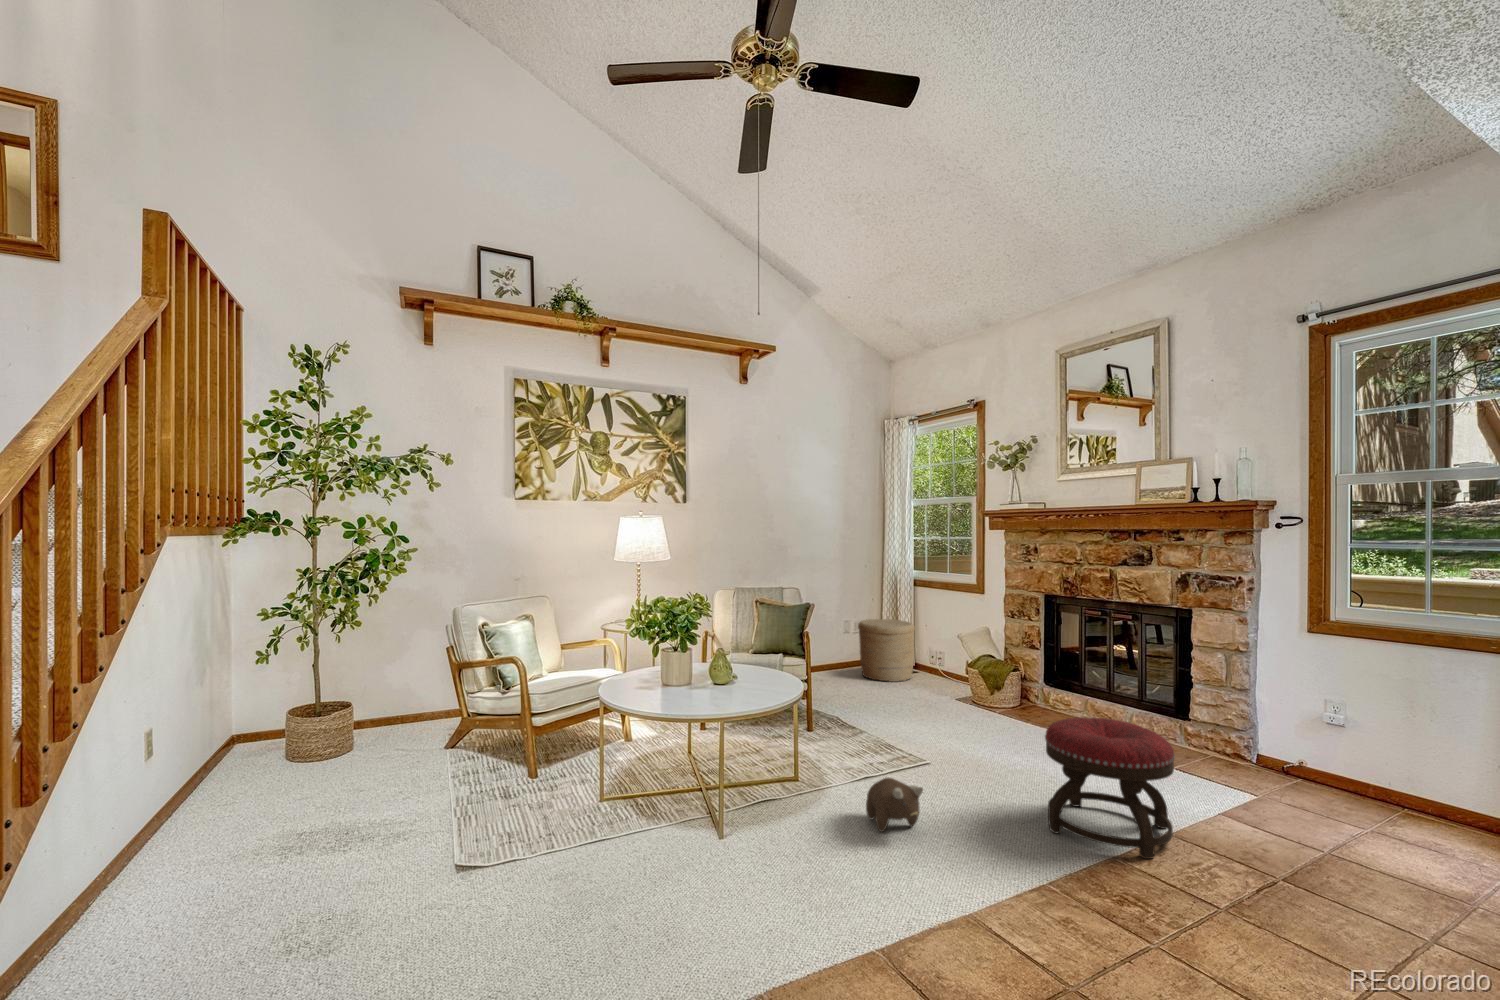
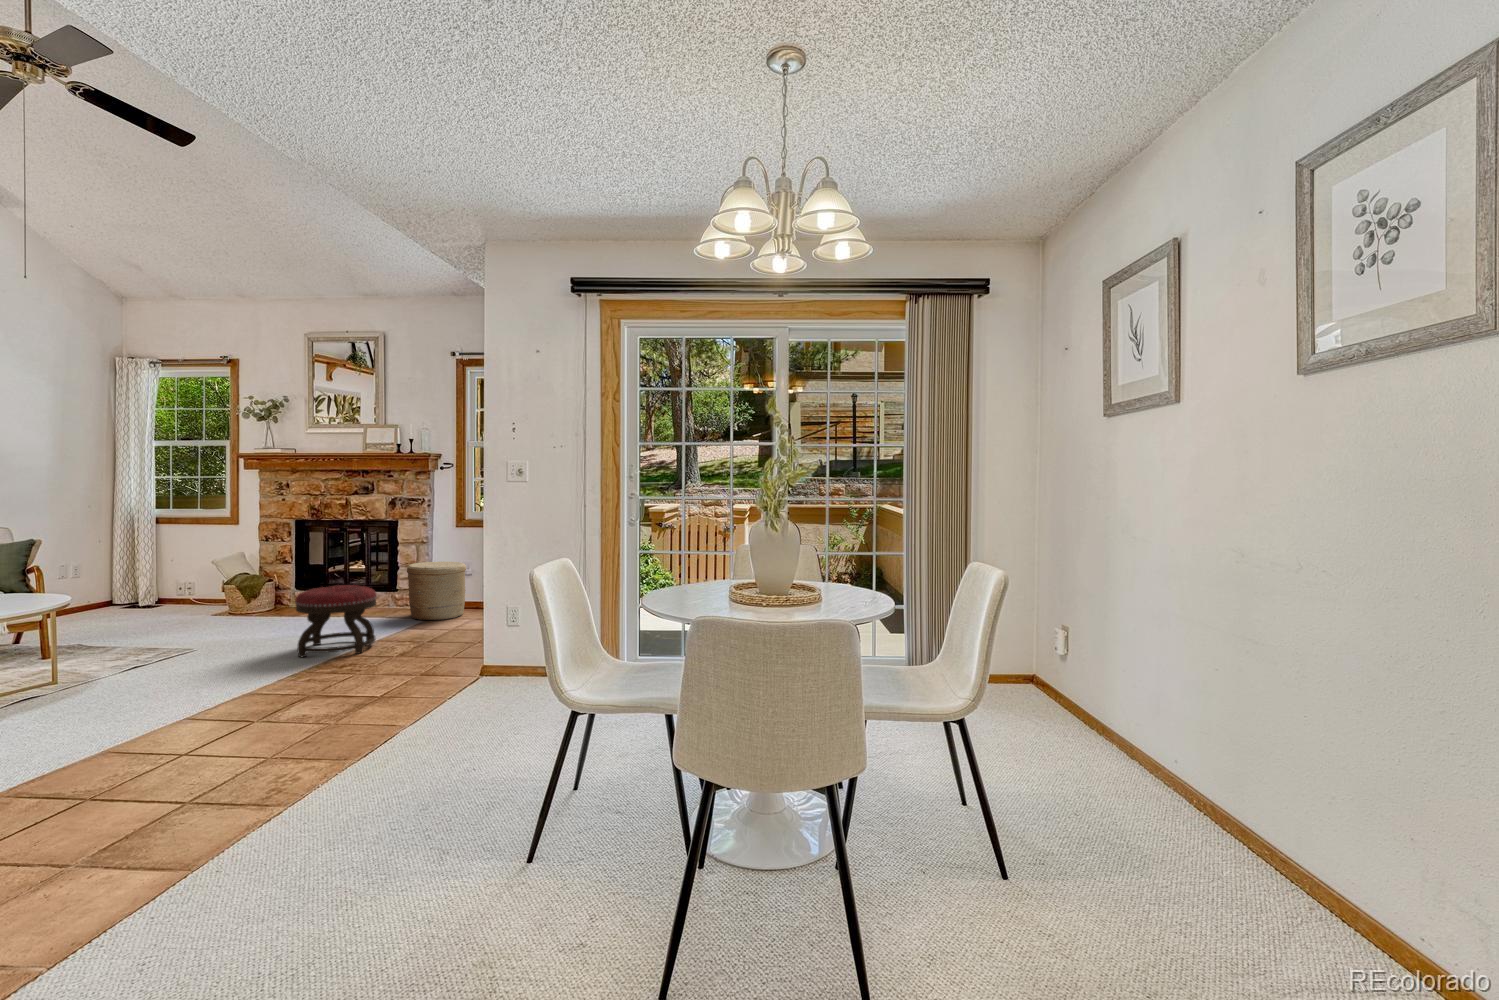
woven basket: present [858,619,915,682] -> present [407,561,466,620]
plush toy: present [866,778,923,832] -> none [146,646,202,685]

